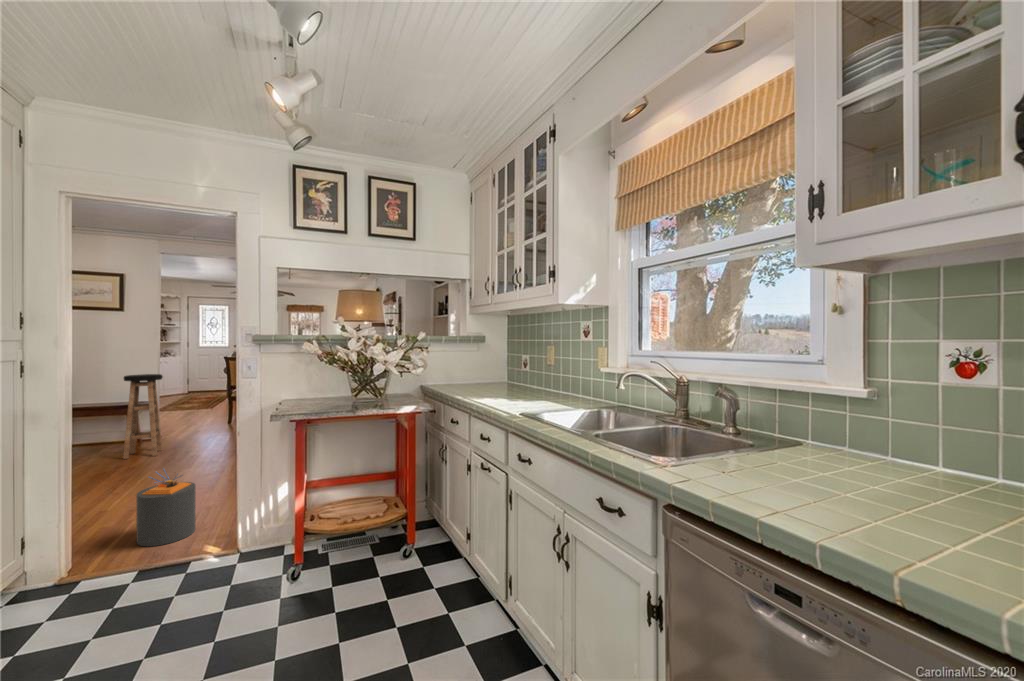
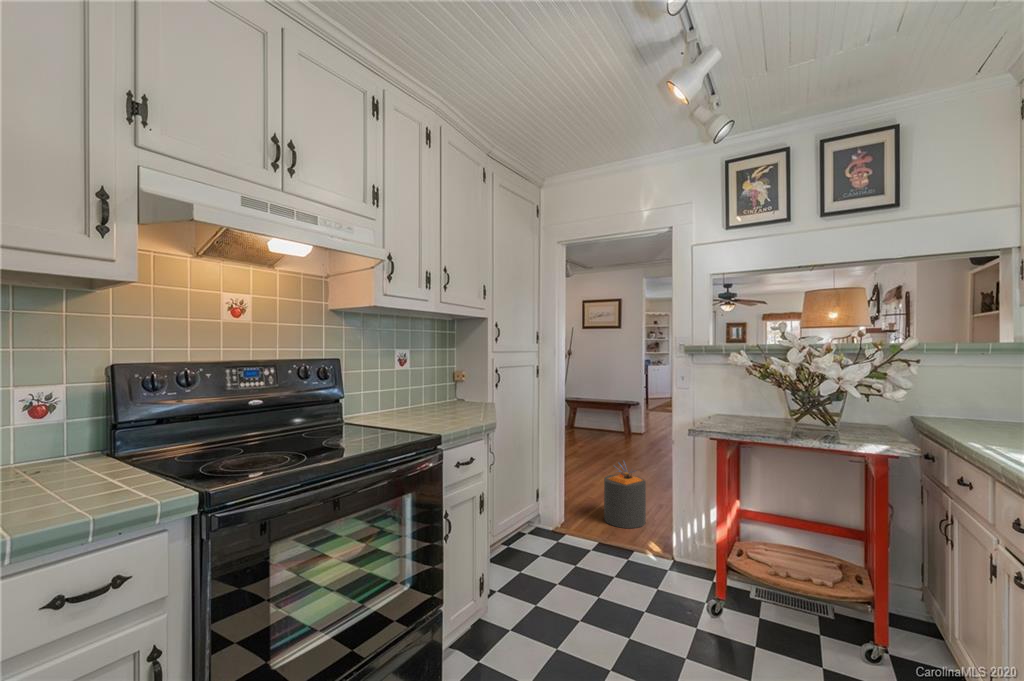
bar stool: present [123,374,163,459] -> none [616,379,643,450]

